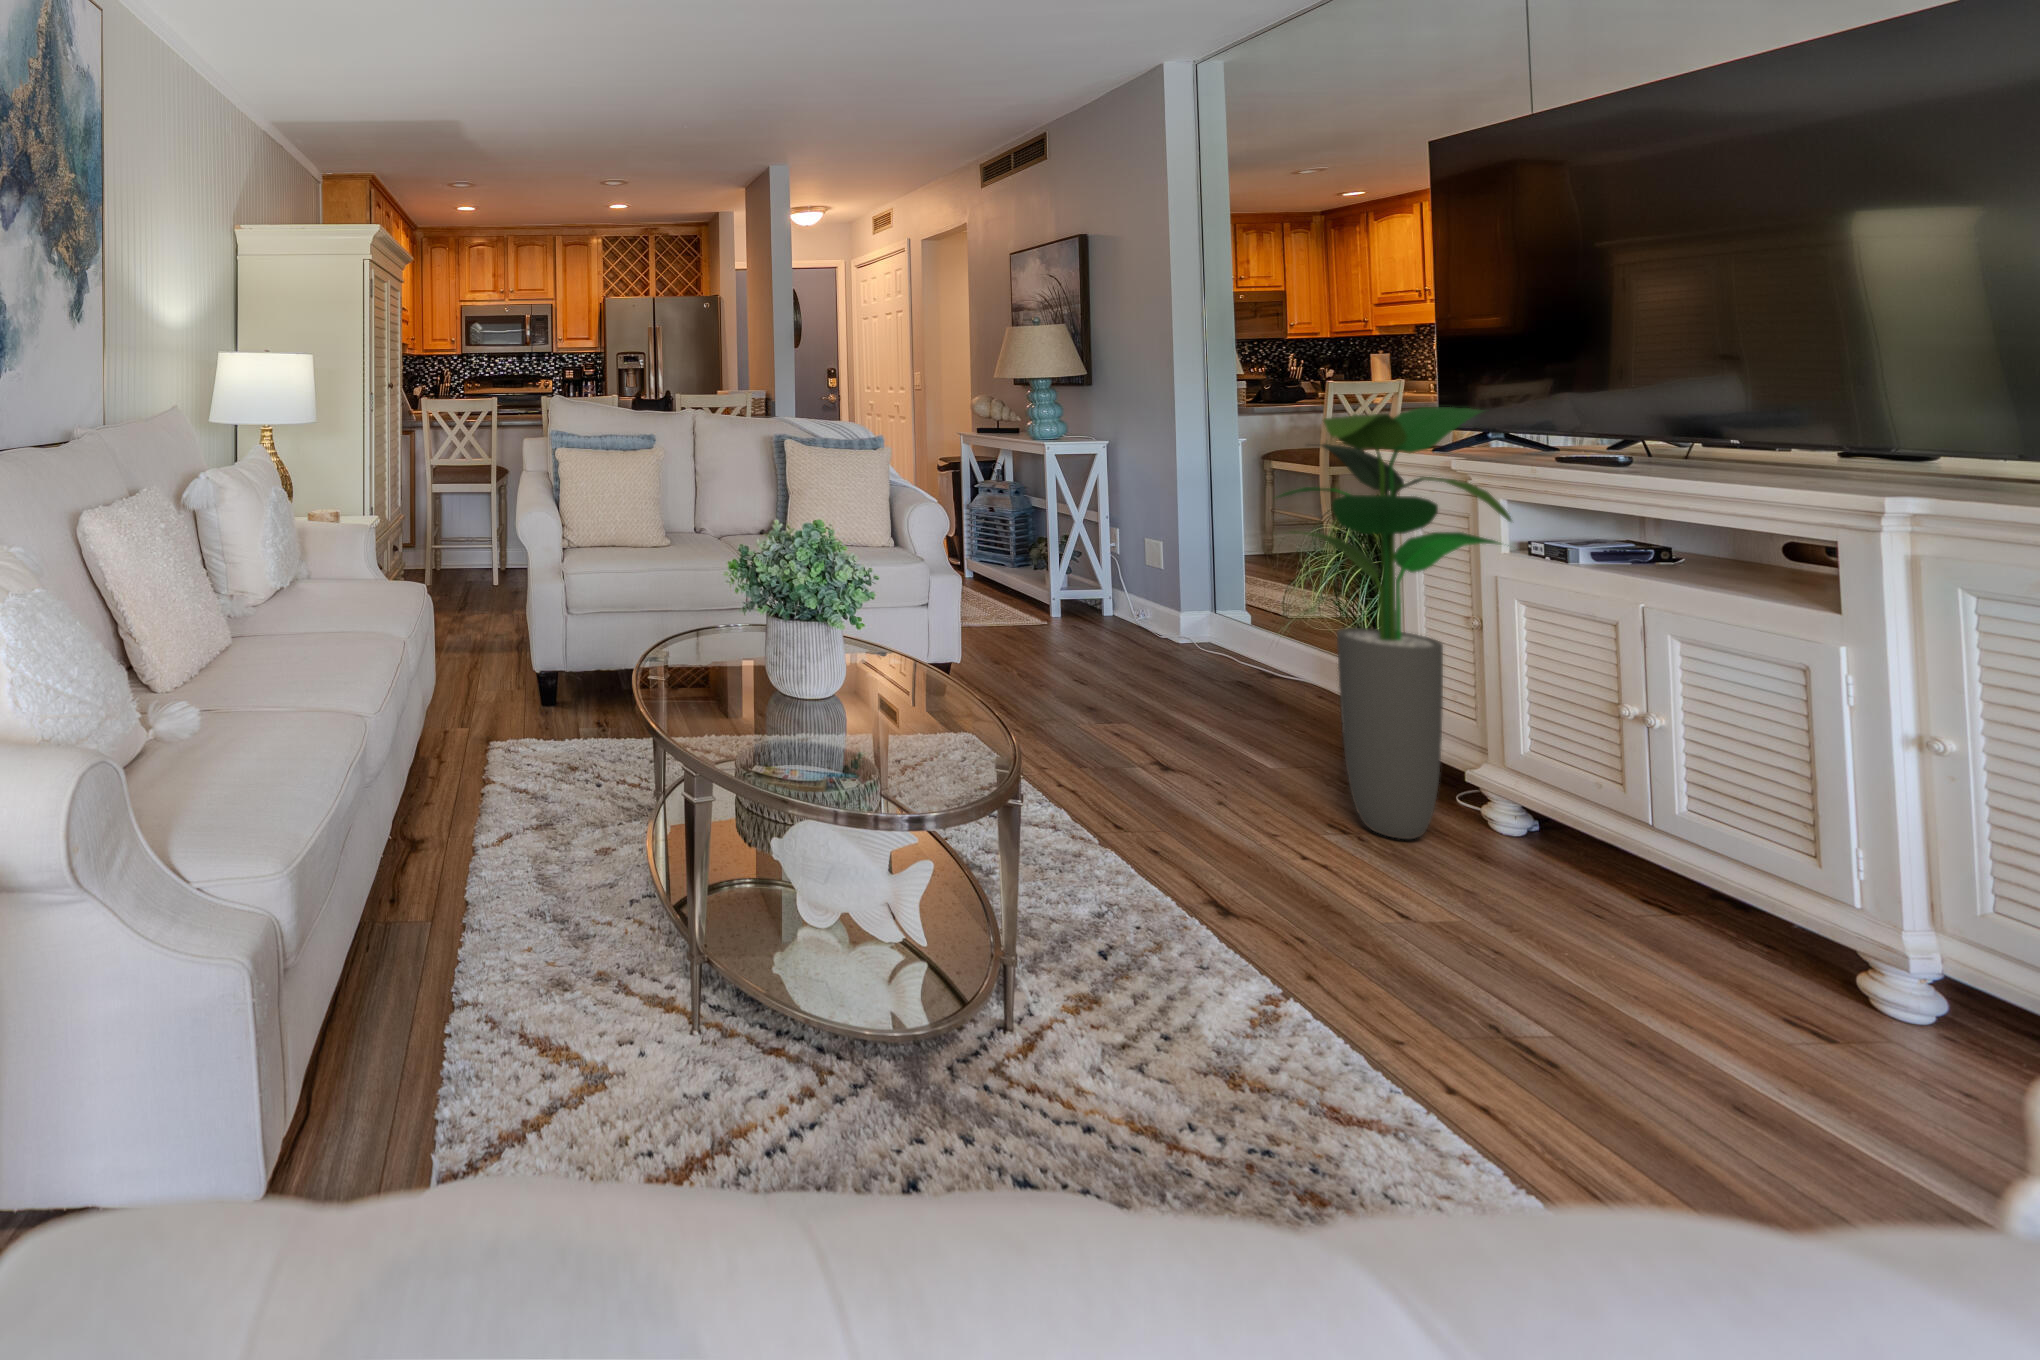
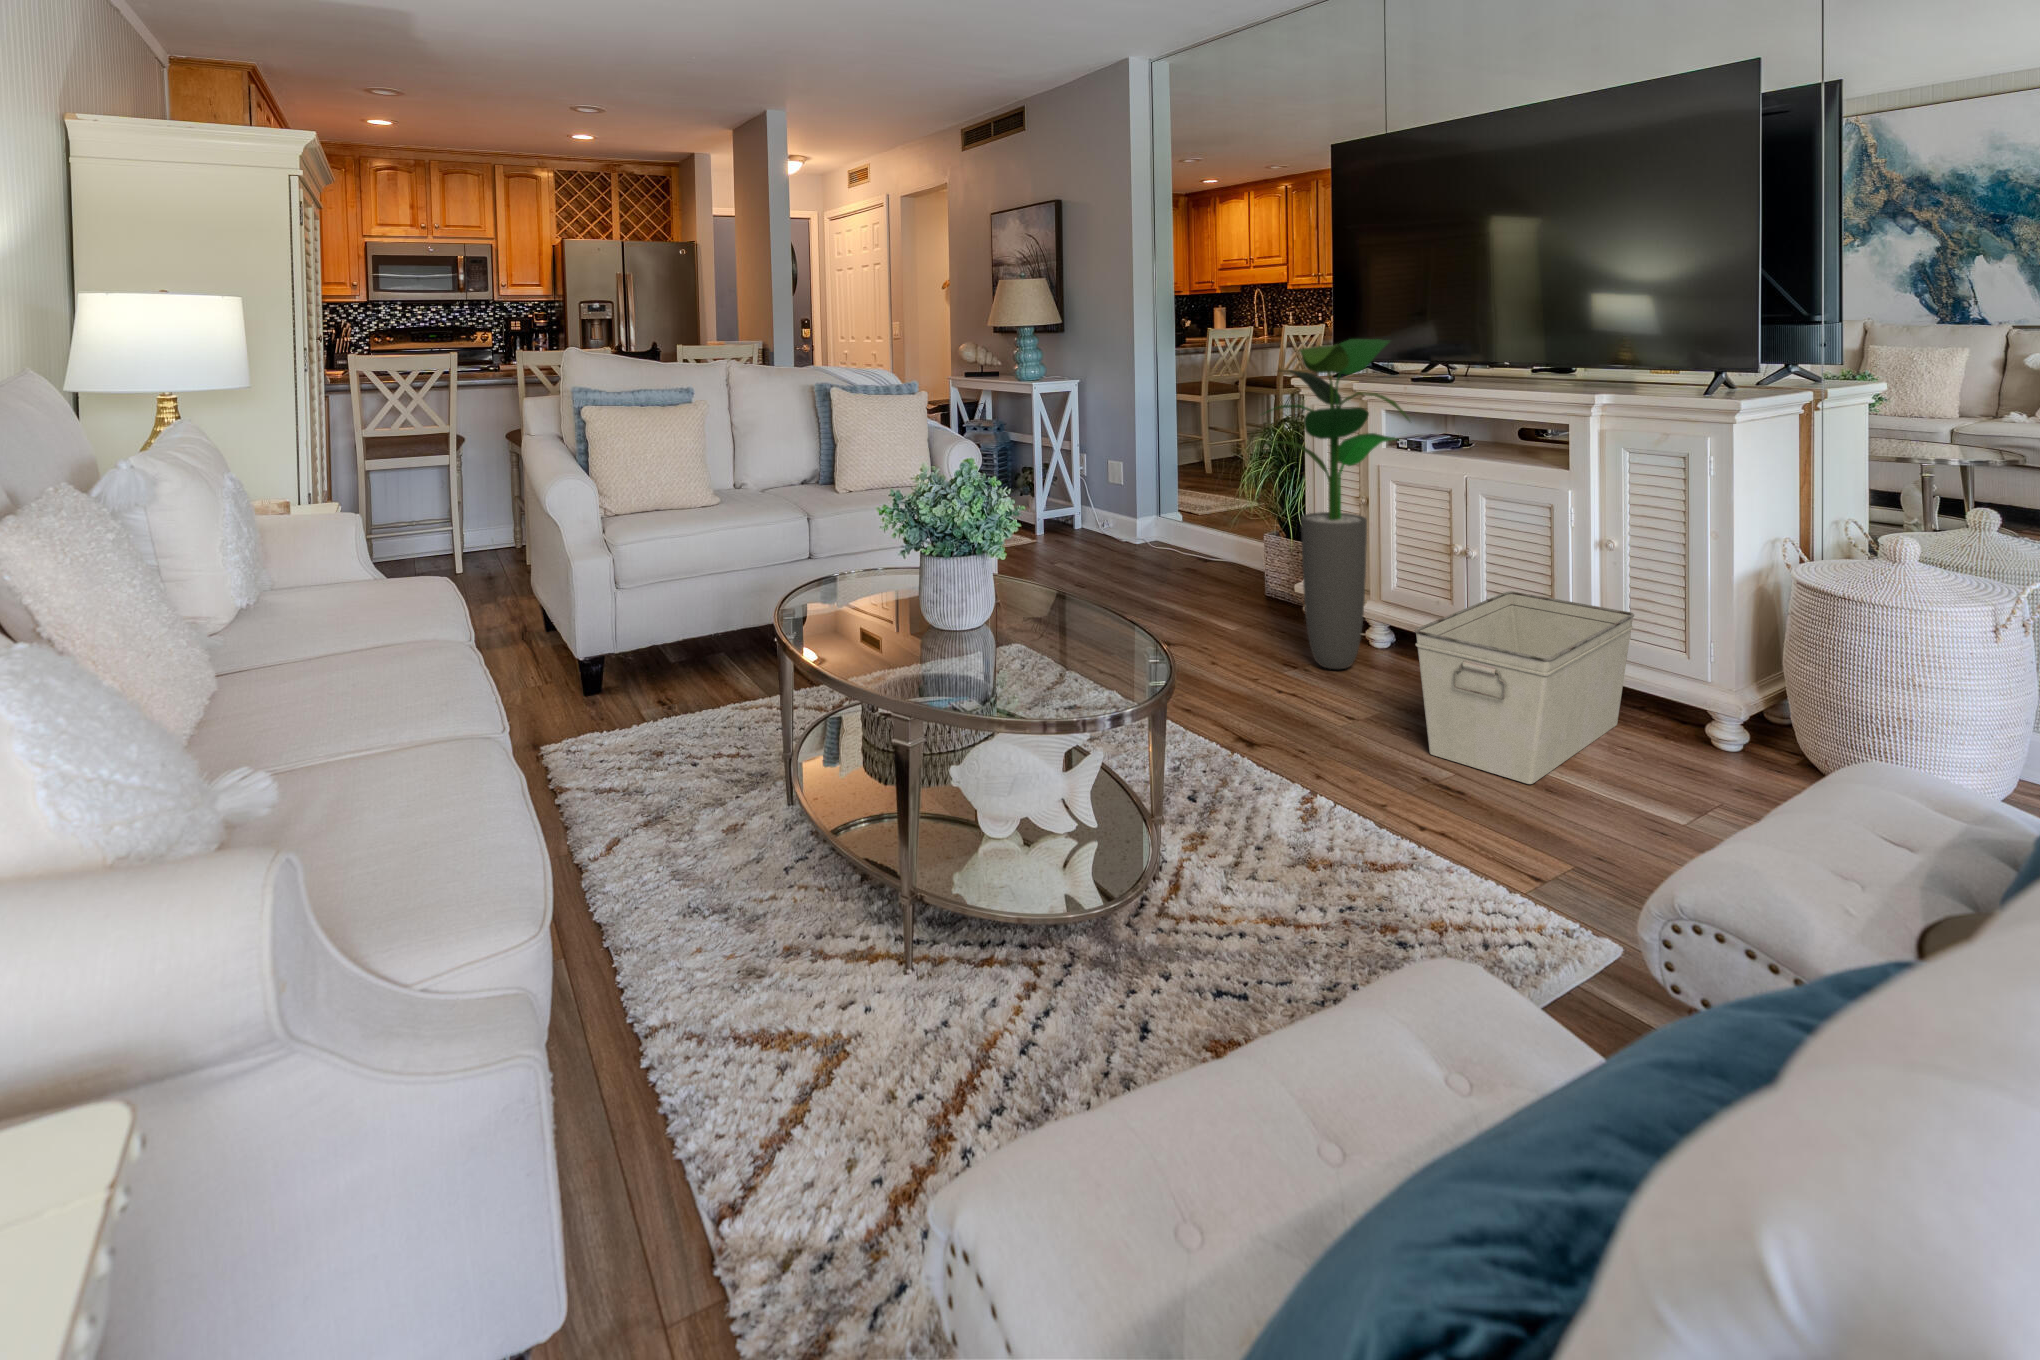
storage bin: none [1474,781,1955,1075] -> present [1415,591,1634,784]

